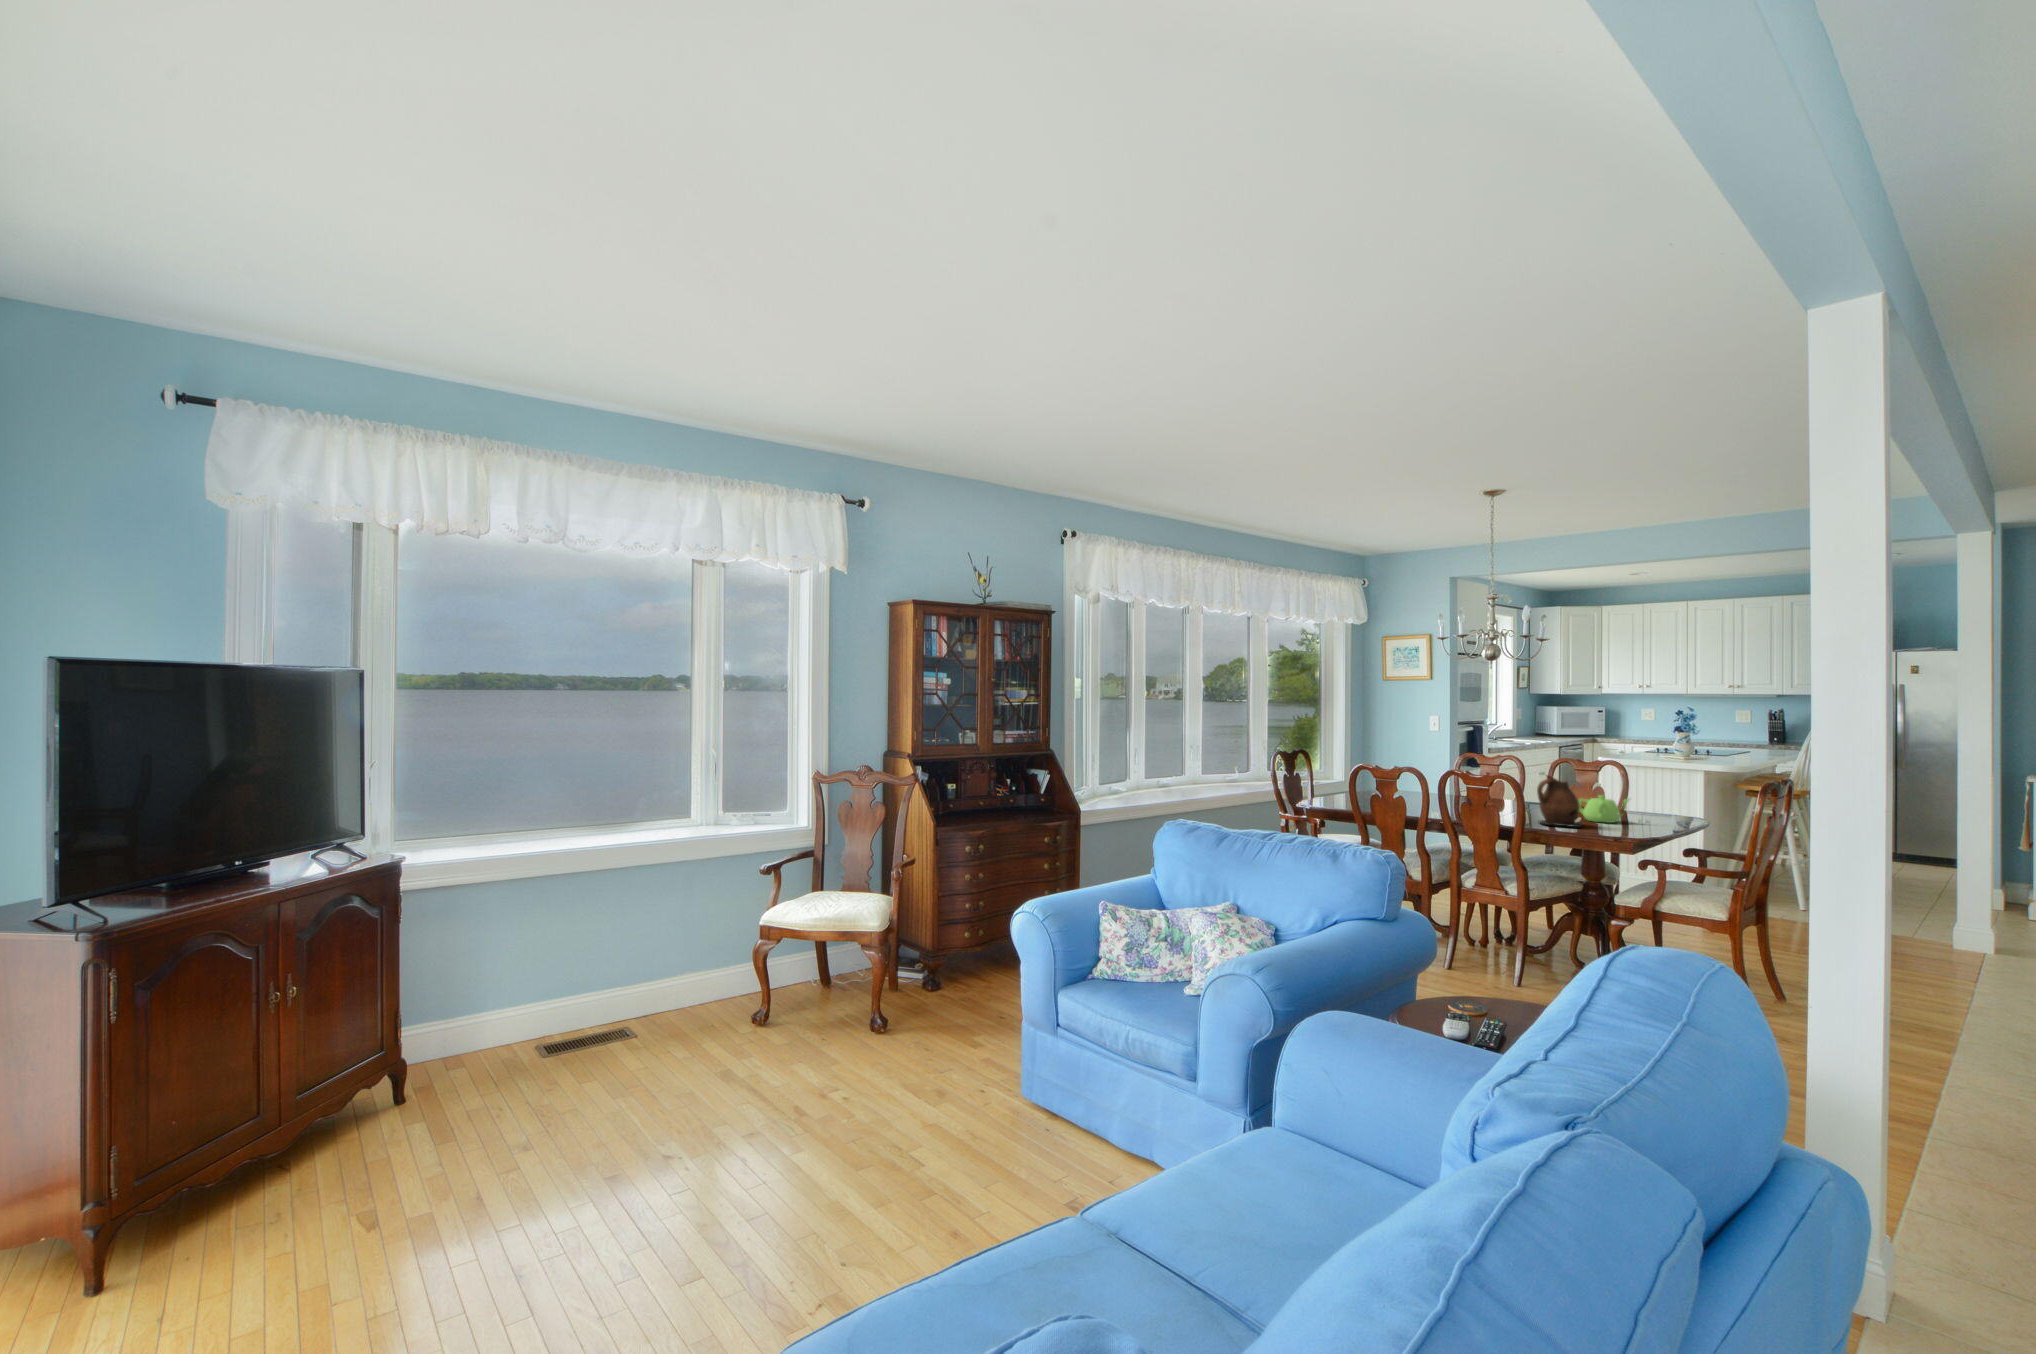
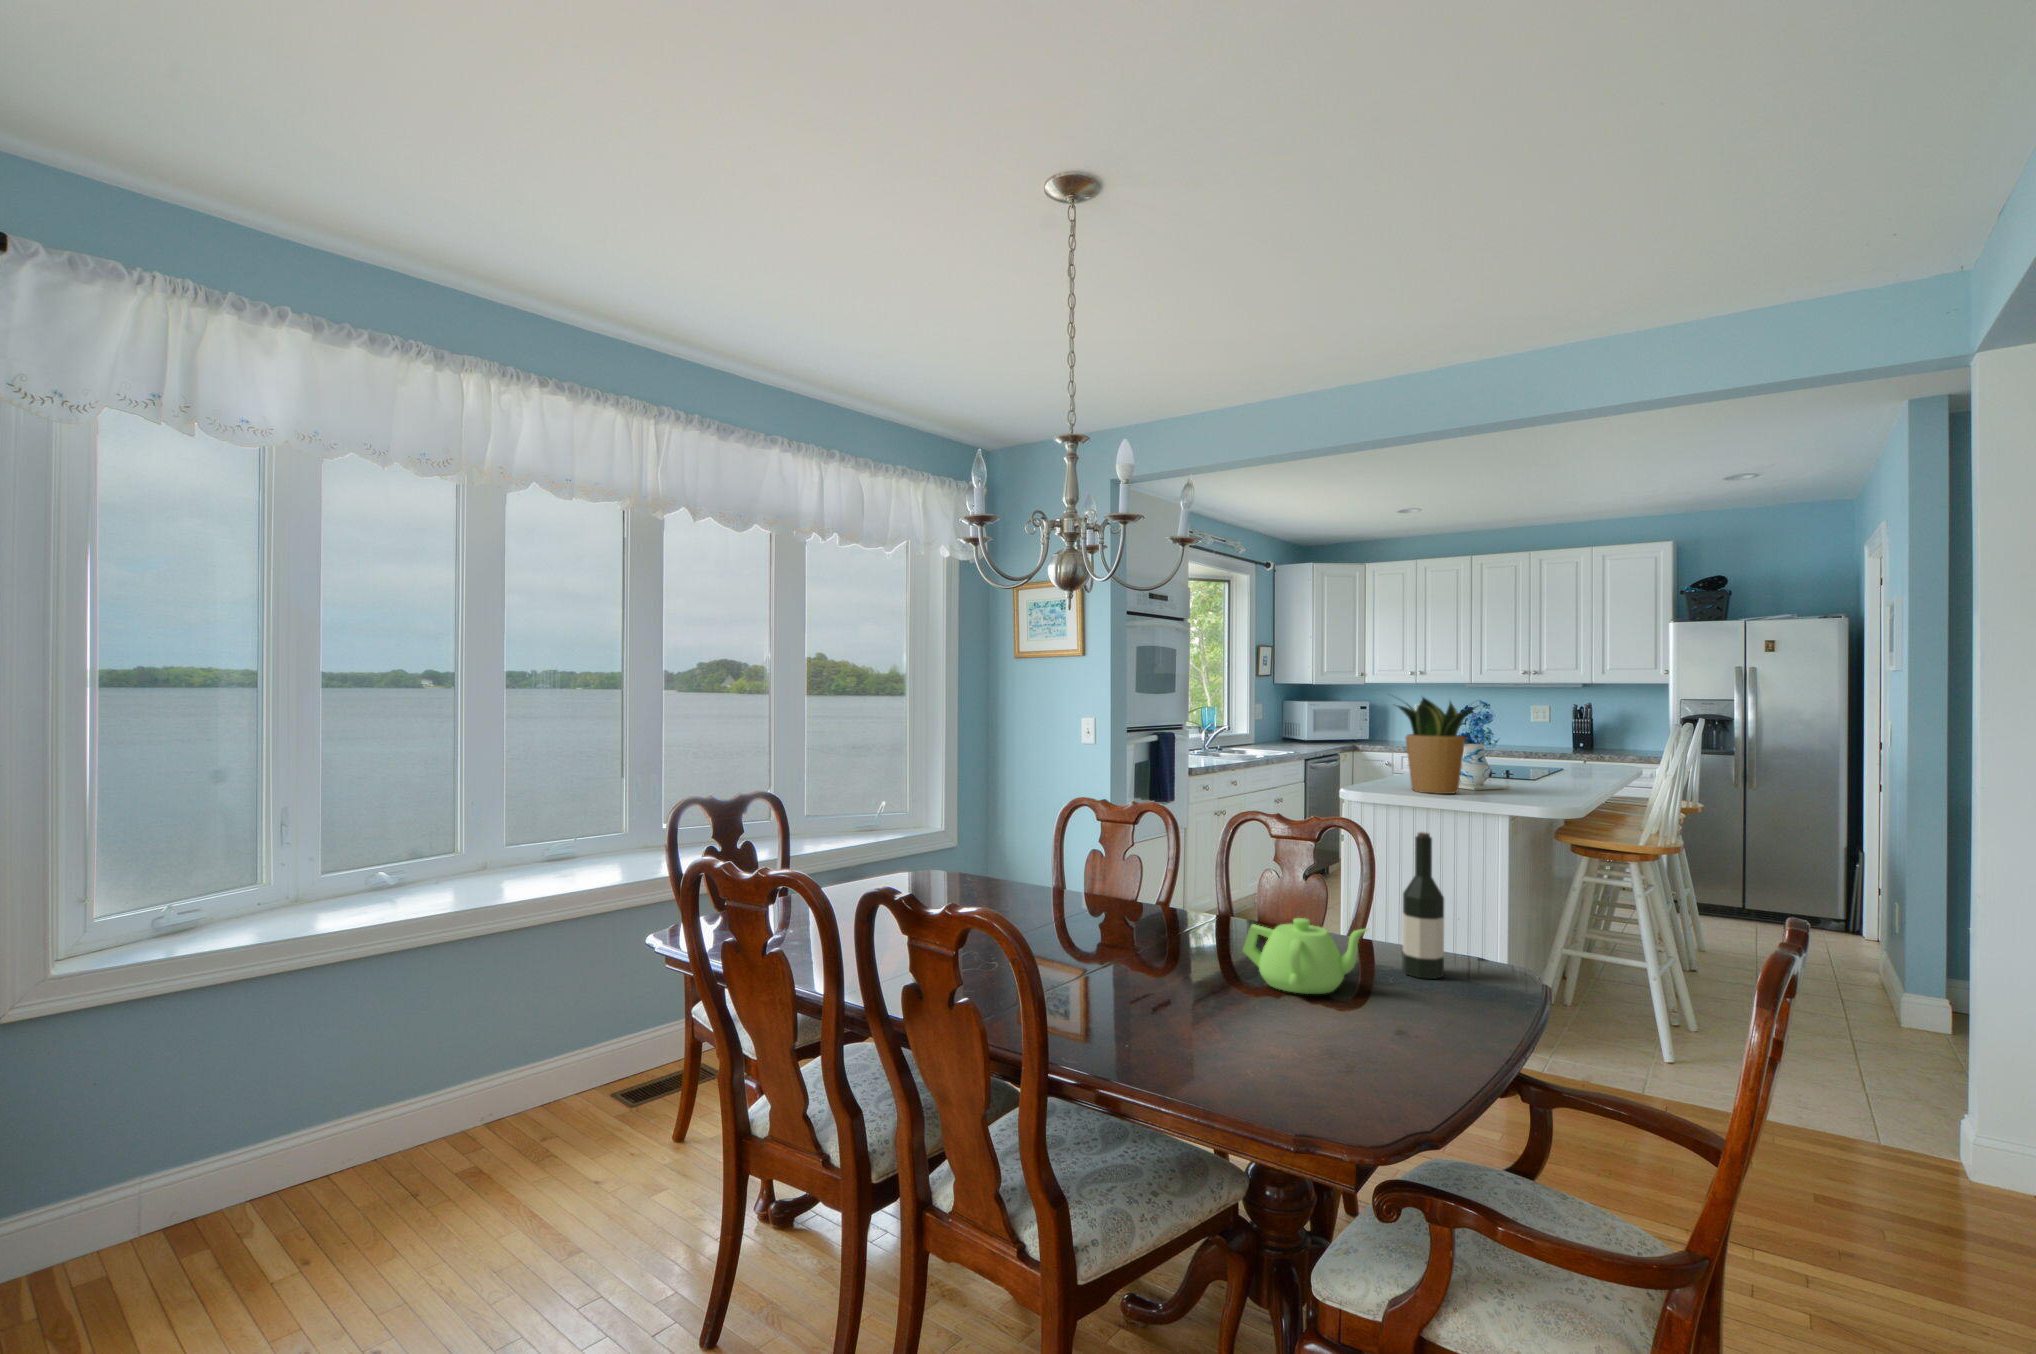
potted plant: none [1628,703,1690,761] -> present [1397,697,1476,794]
wine bottle: none [1645,763,1664,822] -> present [1402,832,1444,979]
ceramic pitcher: present [1537,775,1582,827] -> none [1128,880,1246,1038]

